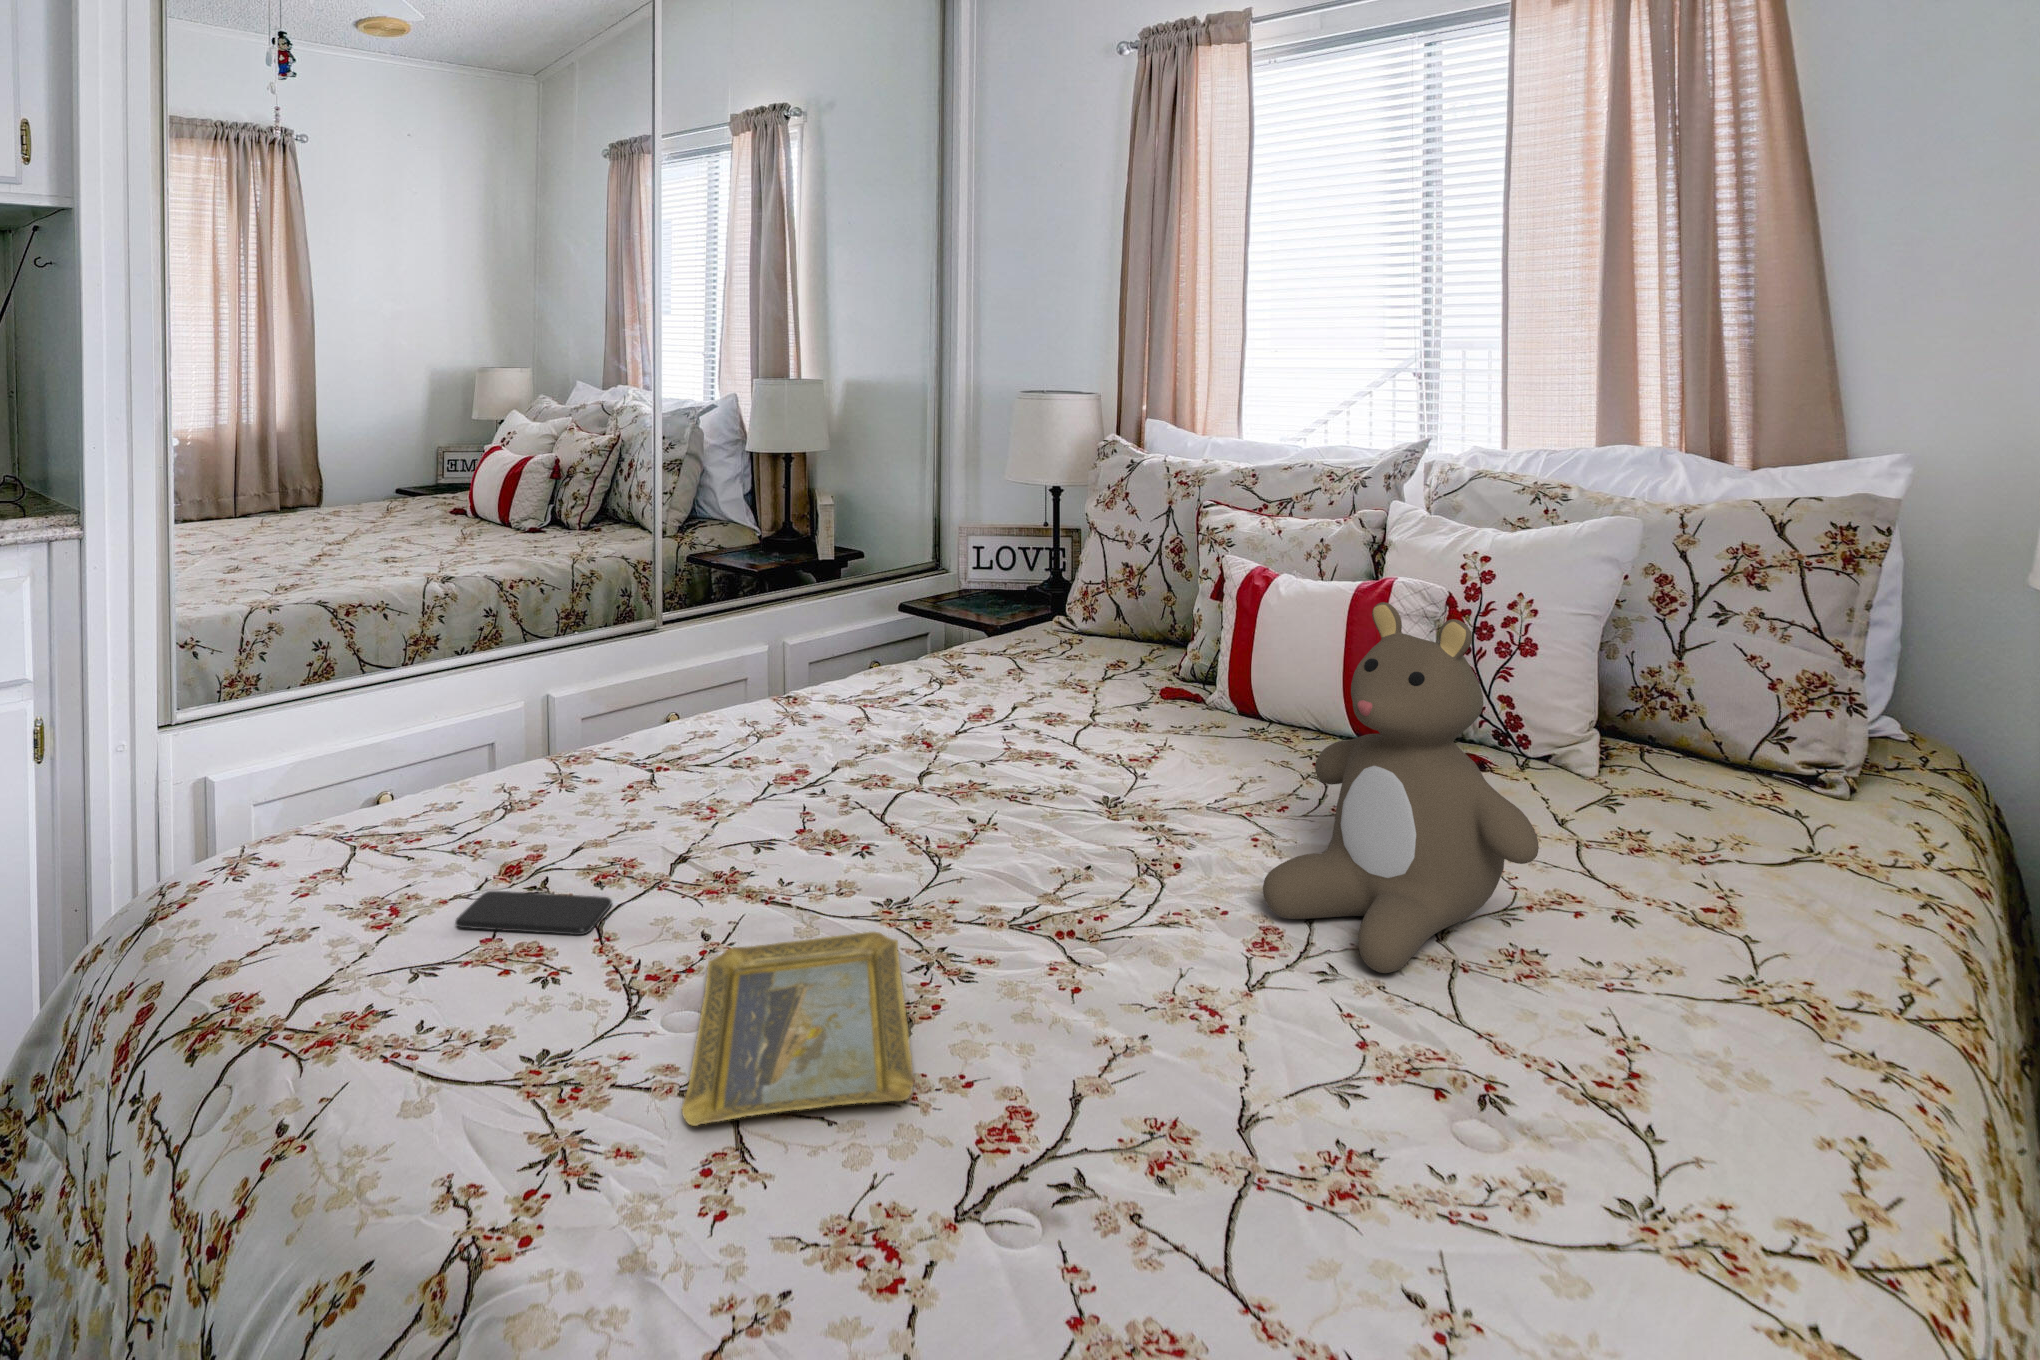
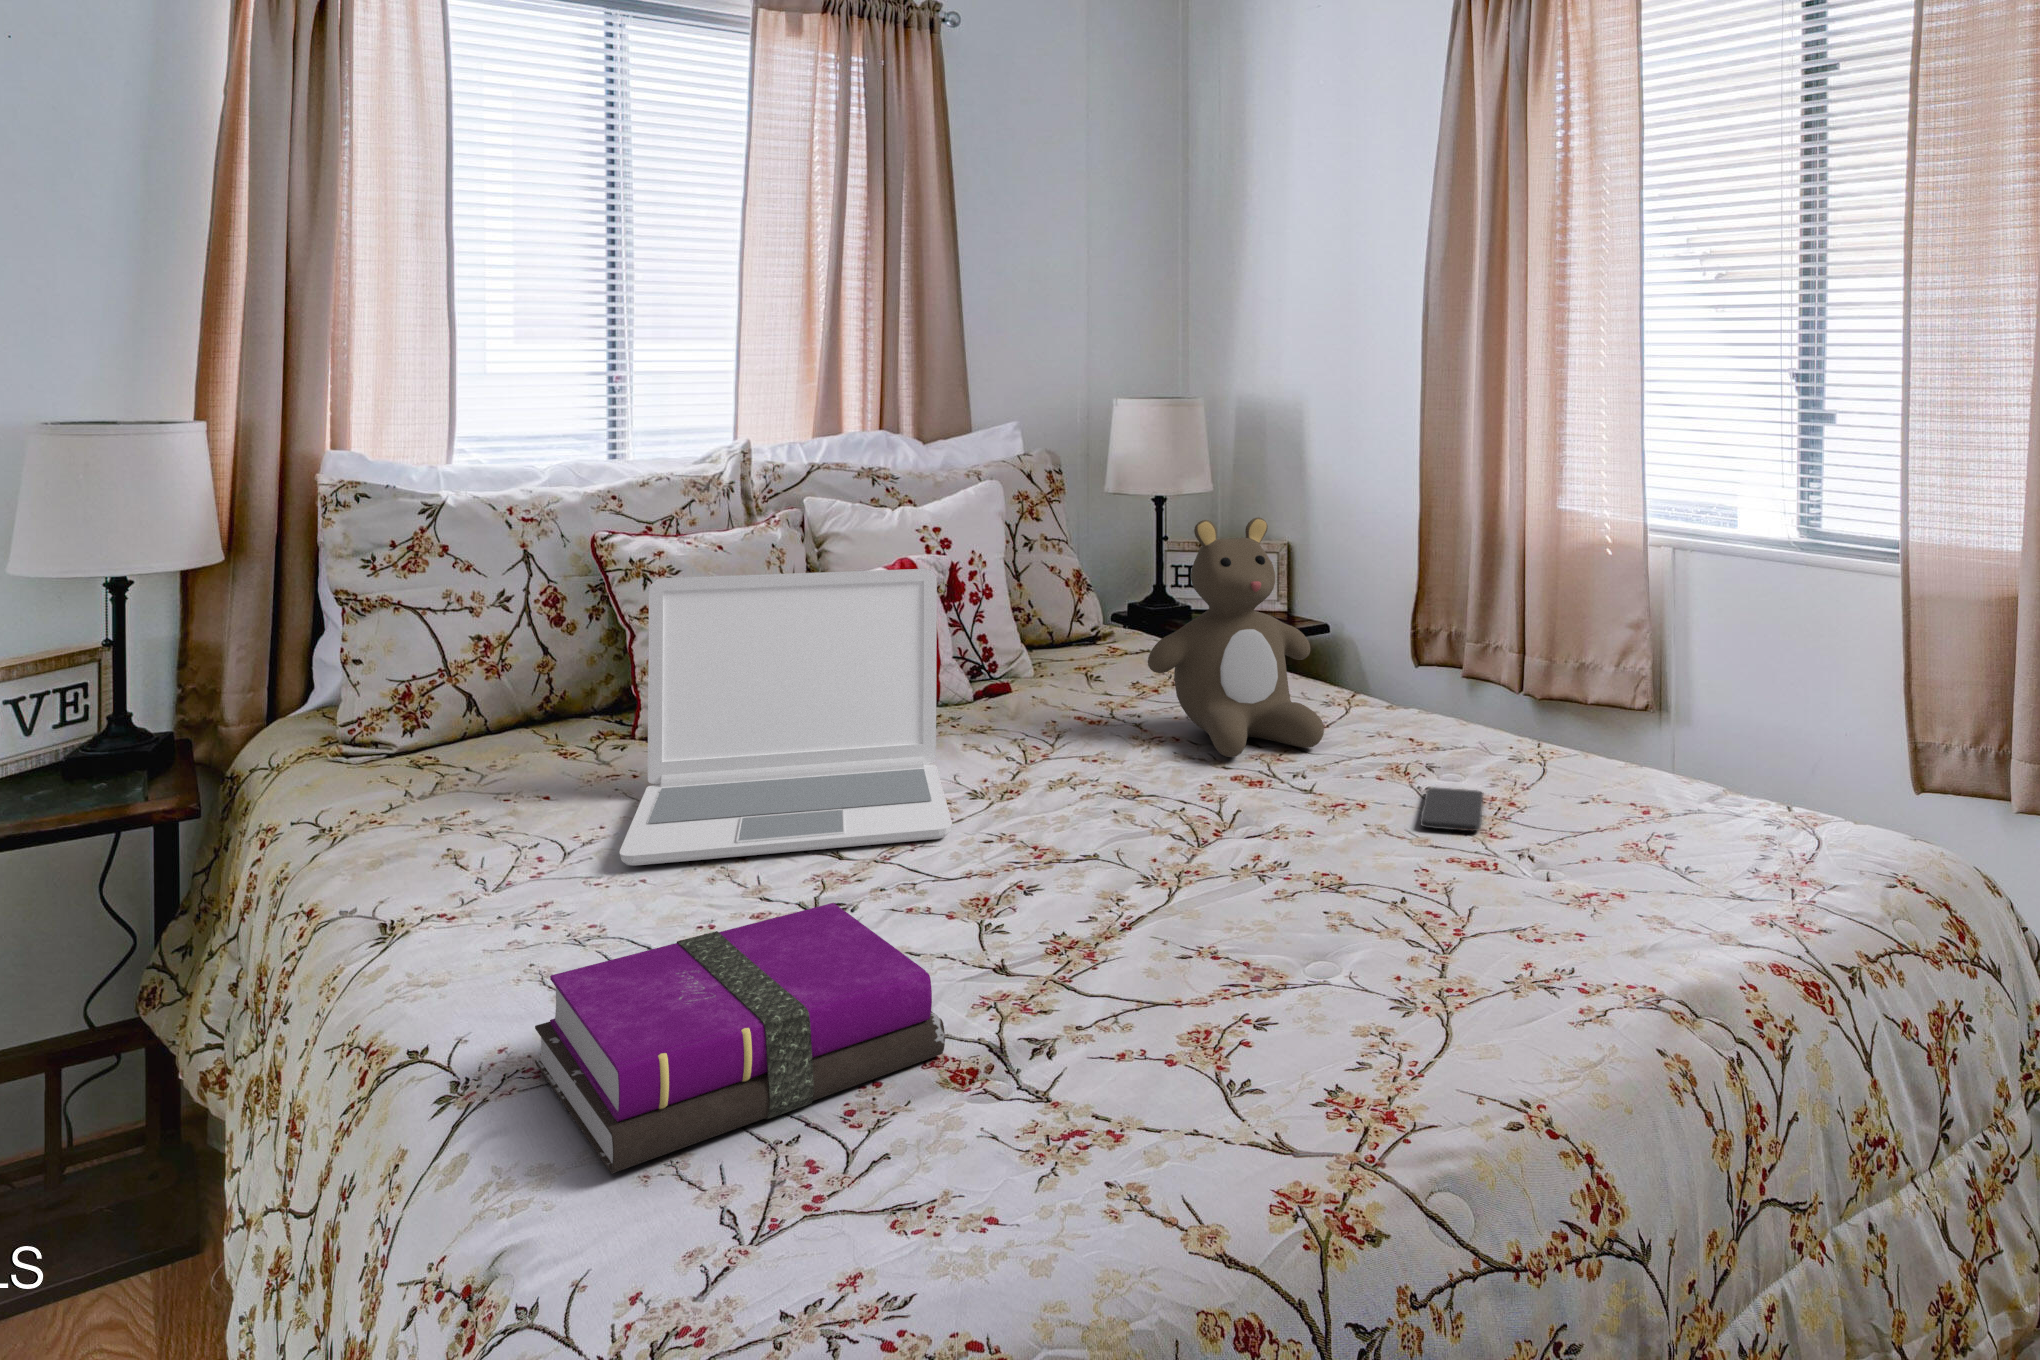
laptop: none [870,538,1140,807] -> present [619,569,952,866]
notebook: none [446,719,691,864] -> present [535,903,945,1173]
smartphone: present [455,891,612,935] -> present [1420,787,1483,831]
tray: present [682,932,914,1126] -> none [1239,852,1504,931]

